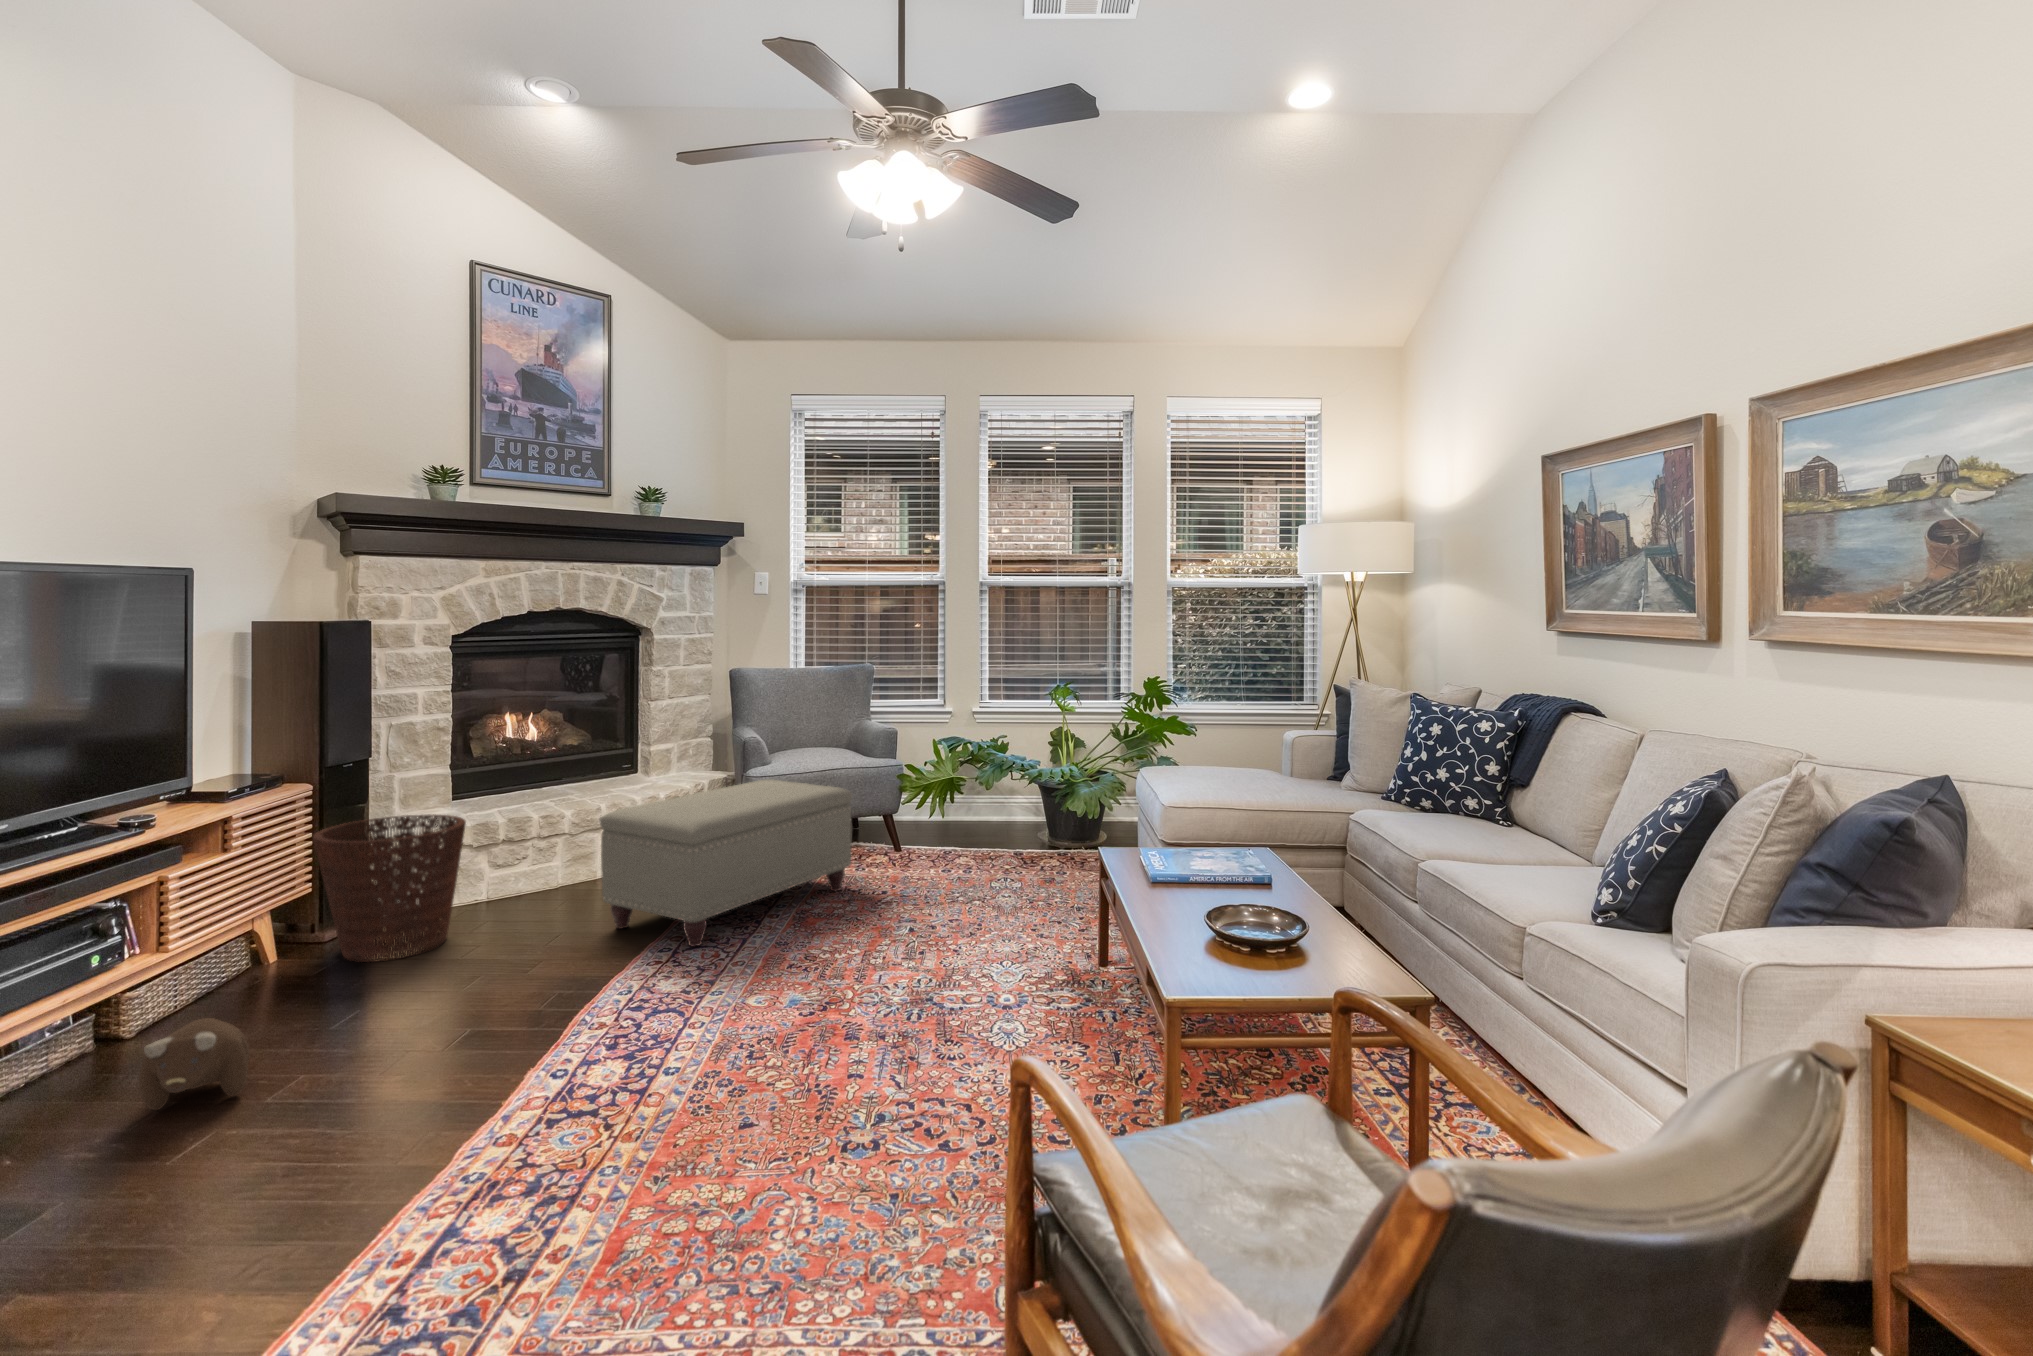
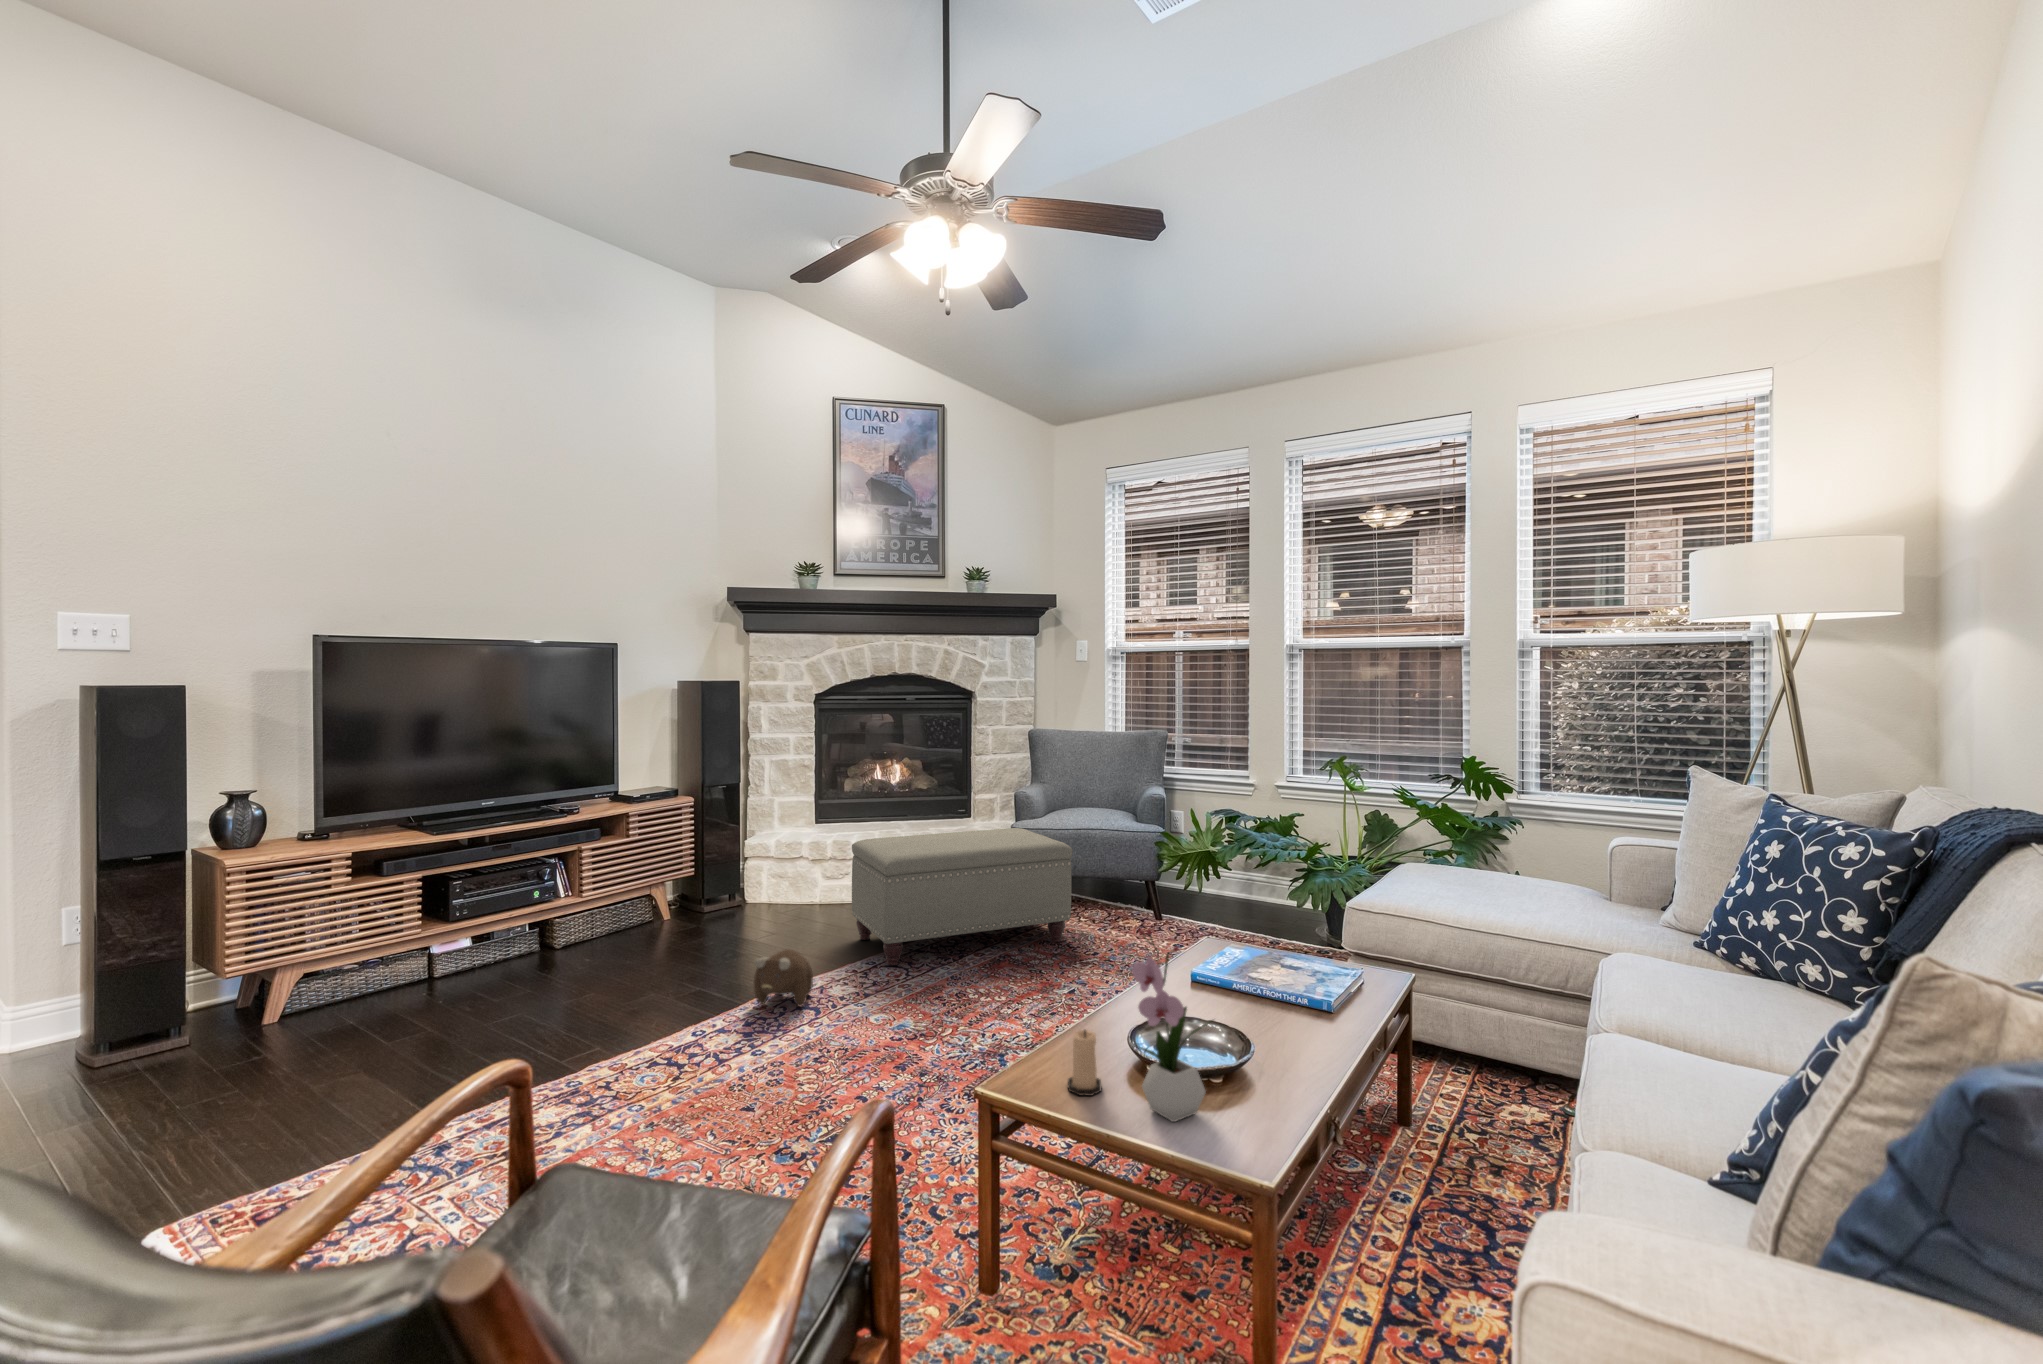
basket: present [313,814,466,961] -> none [678,826,777,932]
flower arrangement: none [1263,824,1317,976] -> present [1132,929,1210,1122]
candle: none [1194,921,1224,978] -> present [1068,1030,1101,1096]
plush toy: present [138,1018,249,1110] -> present [754,949,813,1007]

